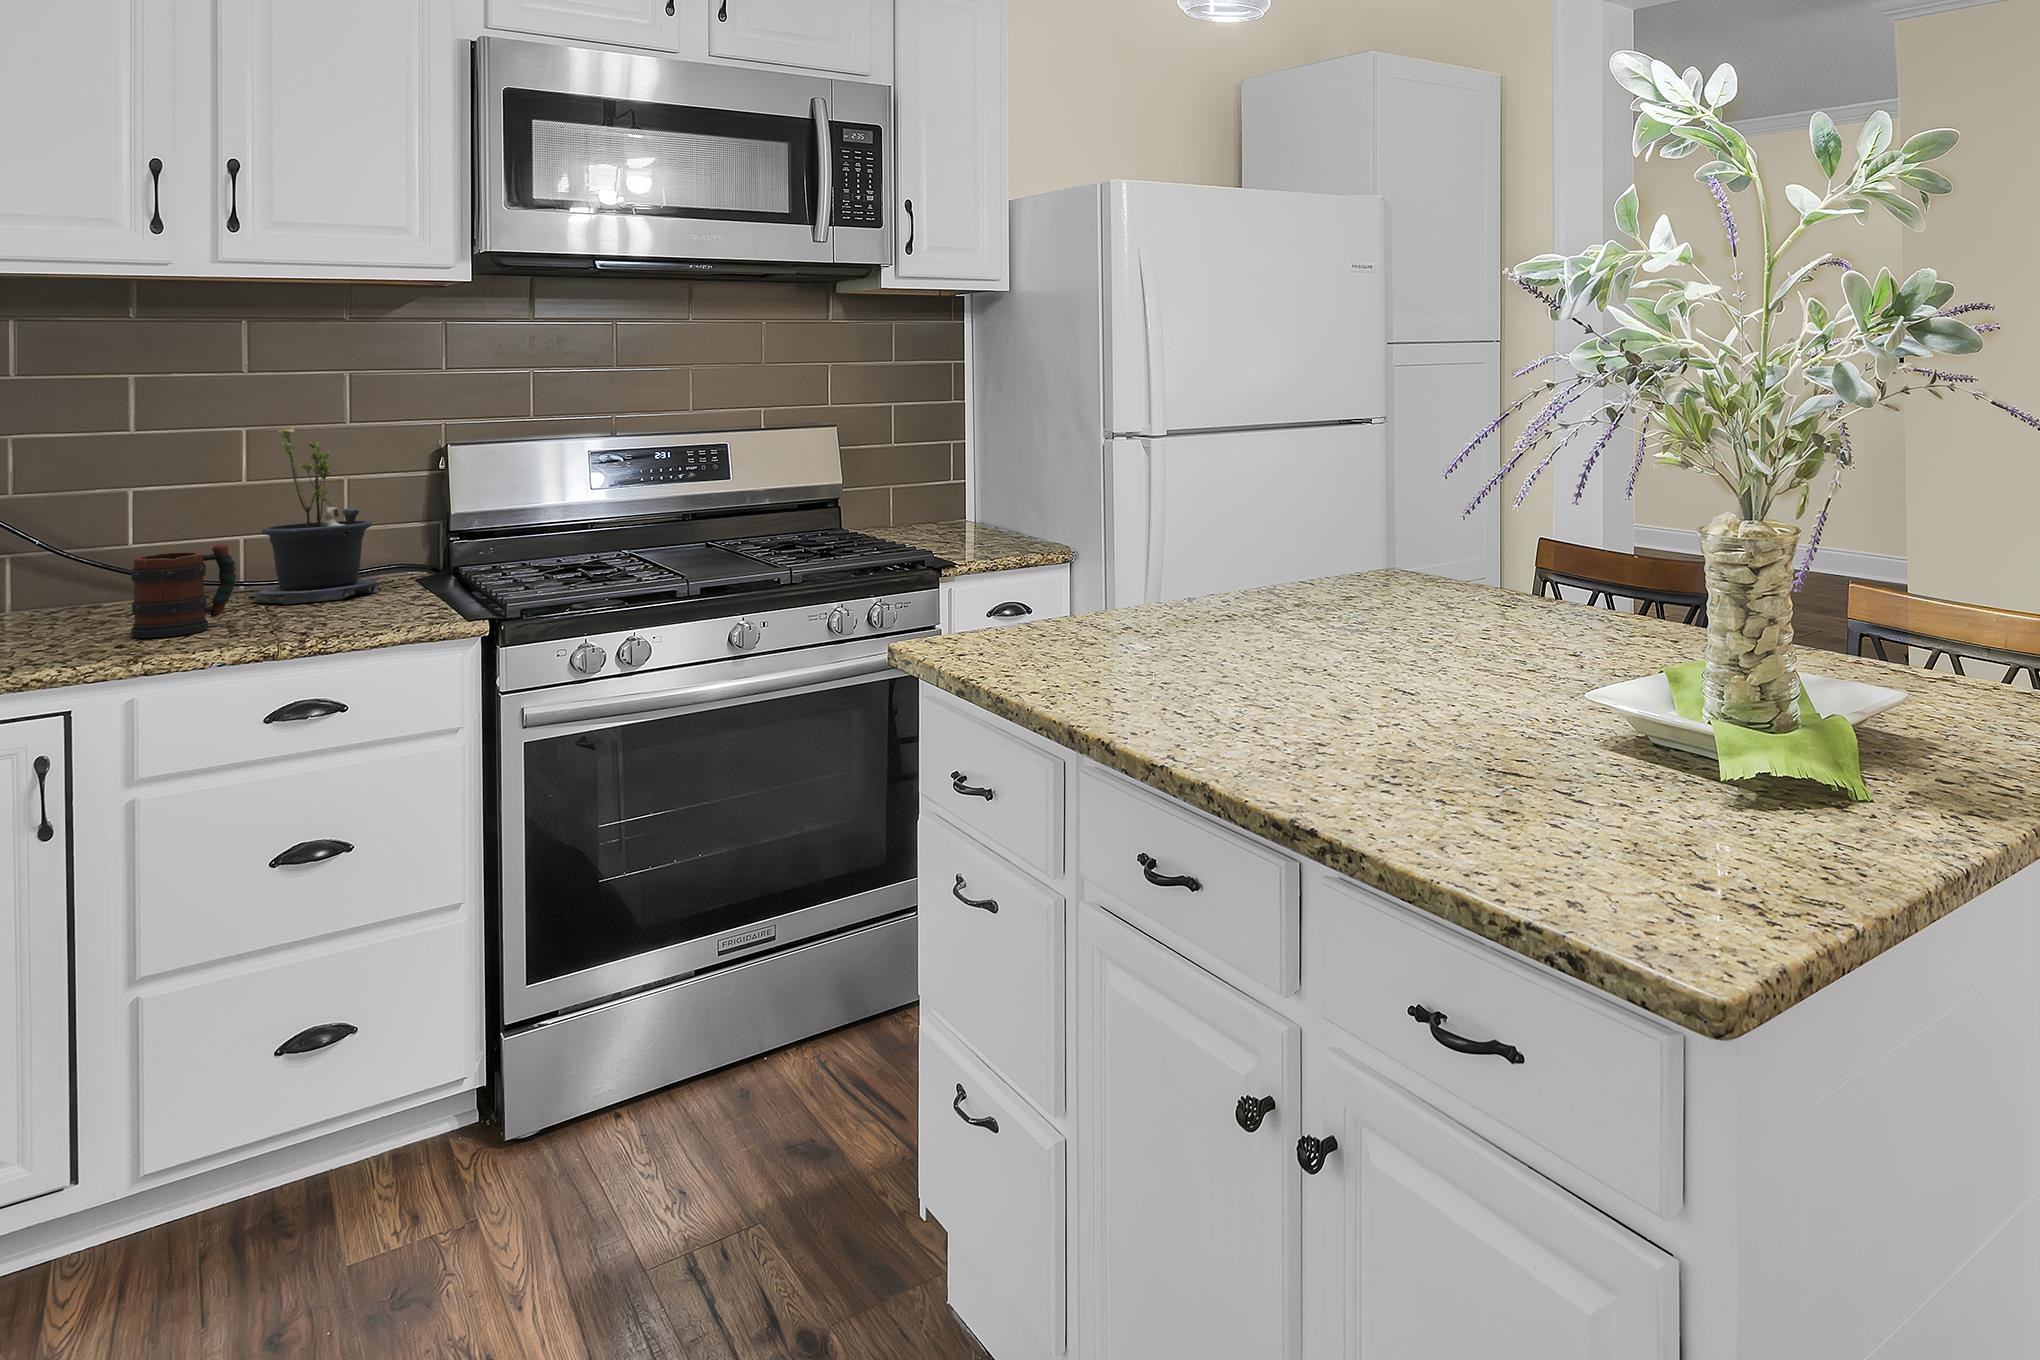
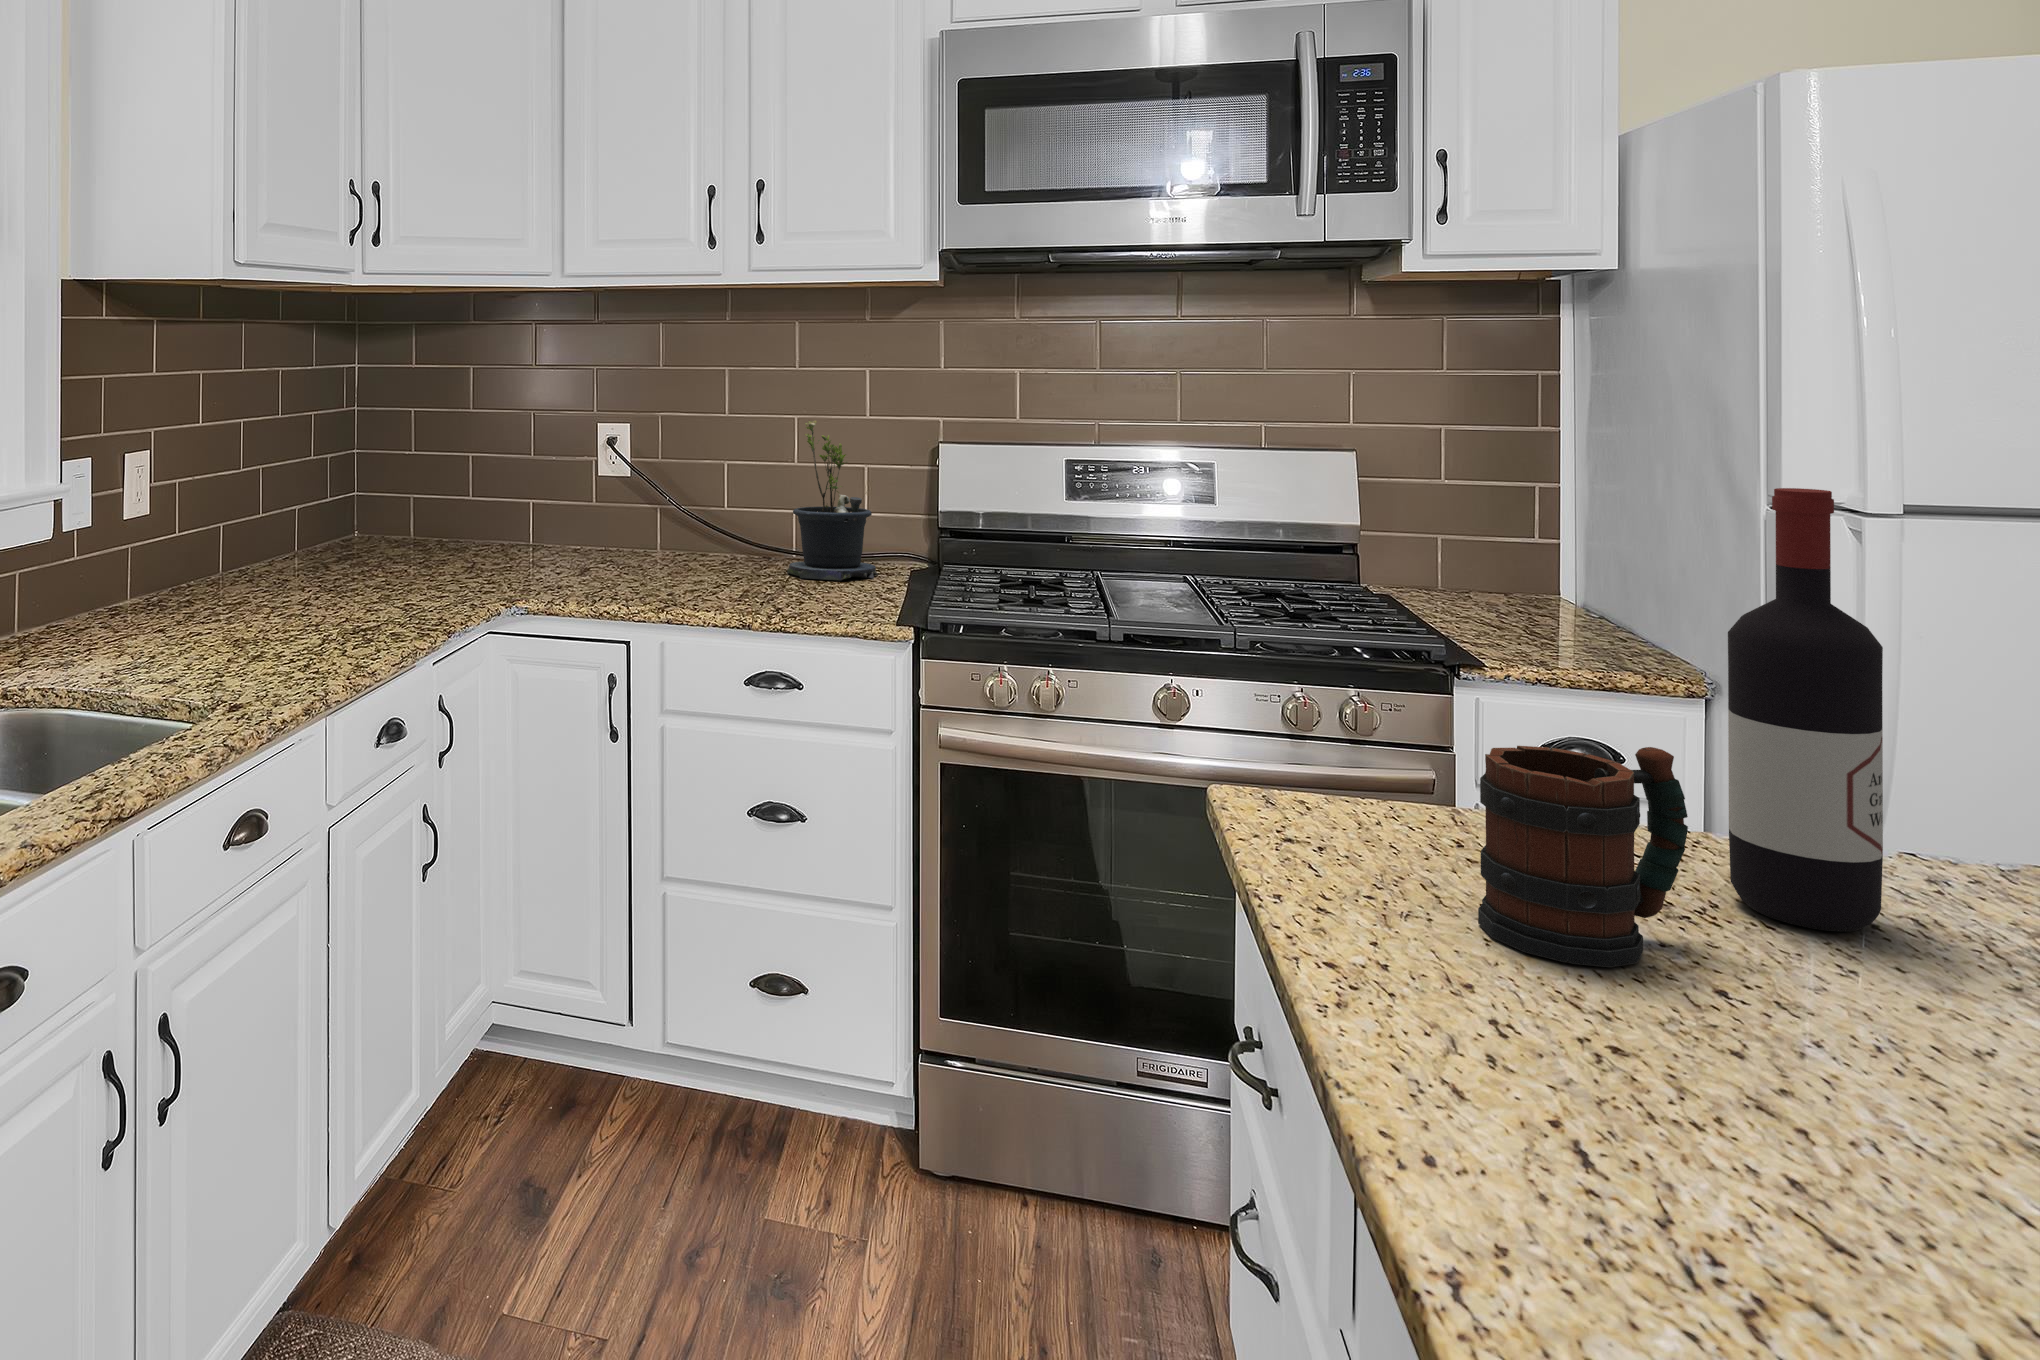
wine bottle: none [1167,419,1224,633] -> present [1728,488,1883,932]
mug: present [131,544,236,638] -> present [1478,746,1688,967]

